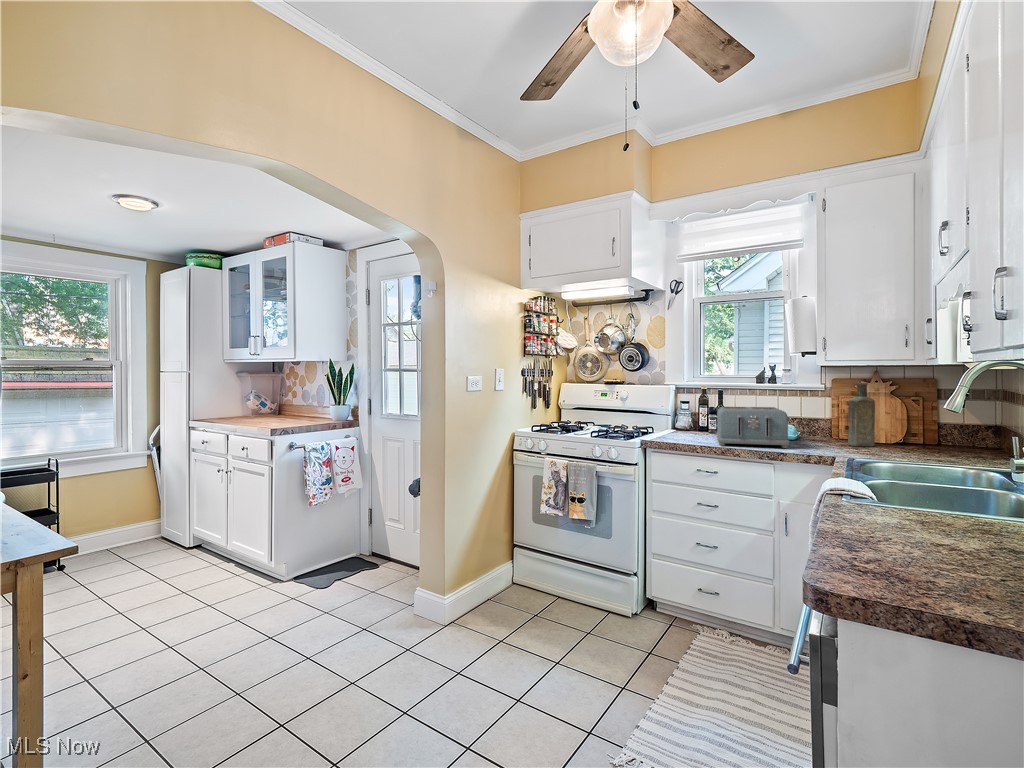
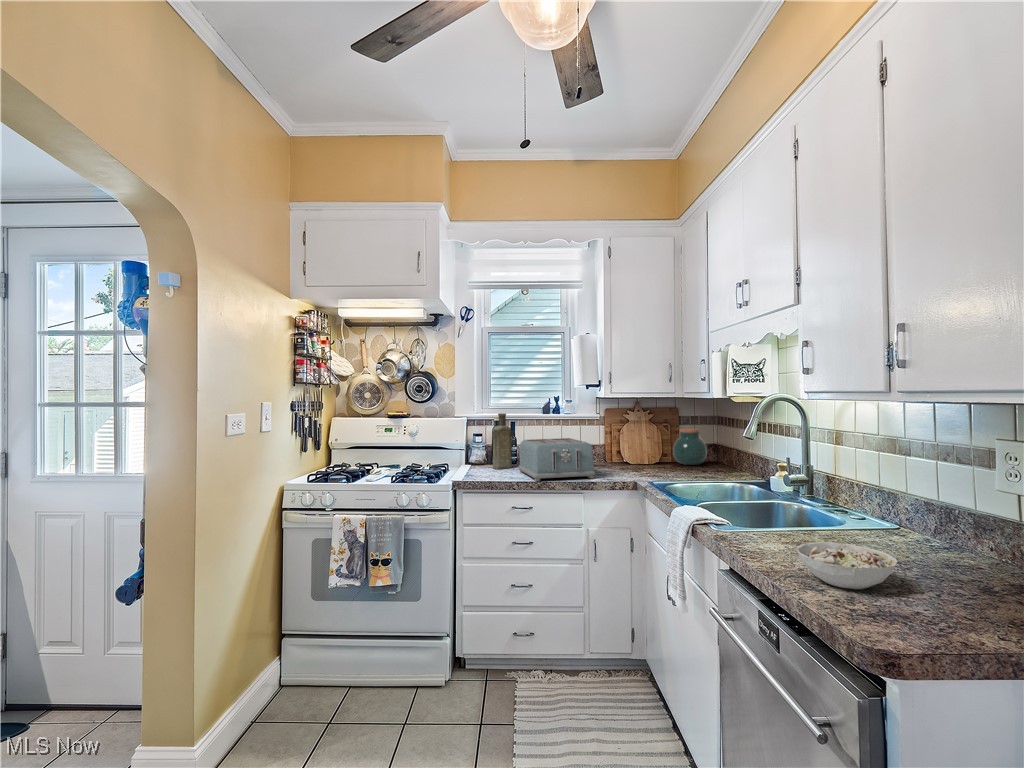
bottle: present [848,383,875,446] -> present [493,413,512,469]
jar: none [924,403,976,447] -> present [673,429,707,465]
bowl: none [846,504,968,556] -> present [797,542,897,589]

